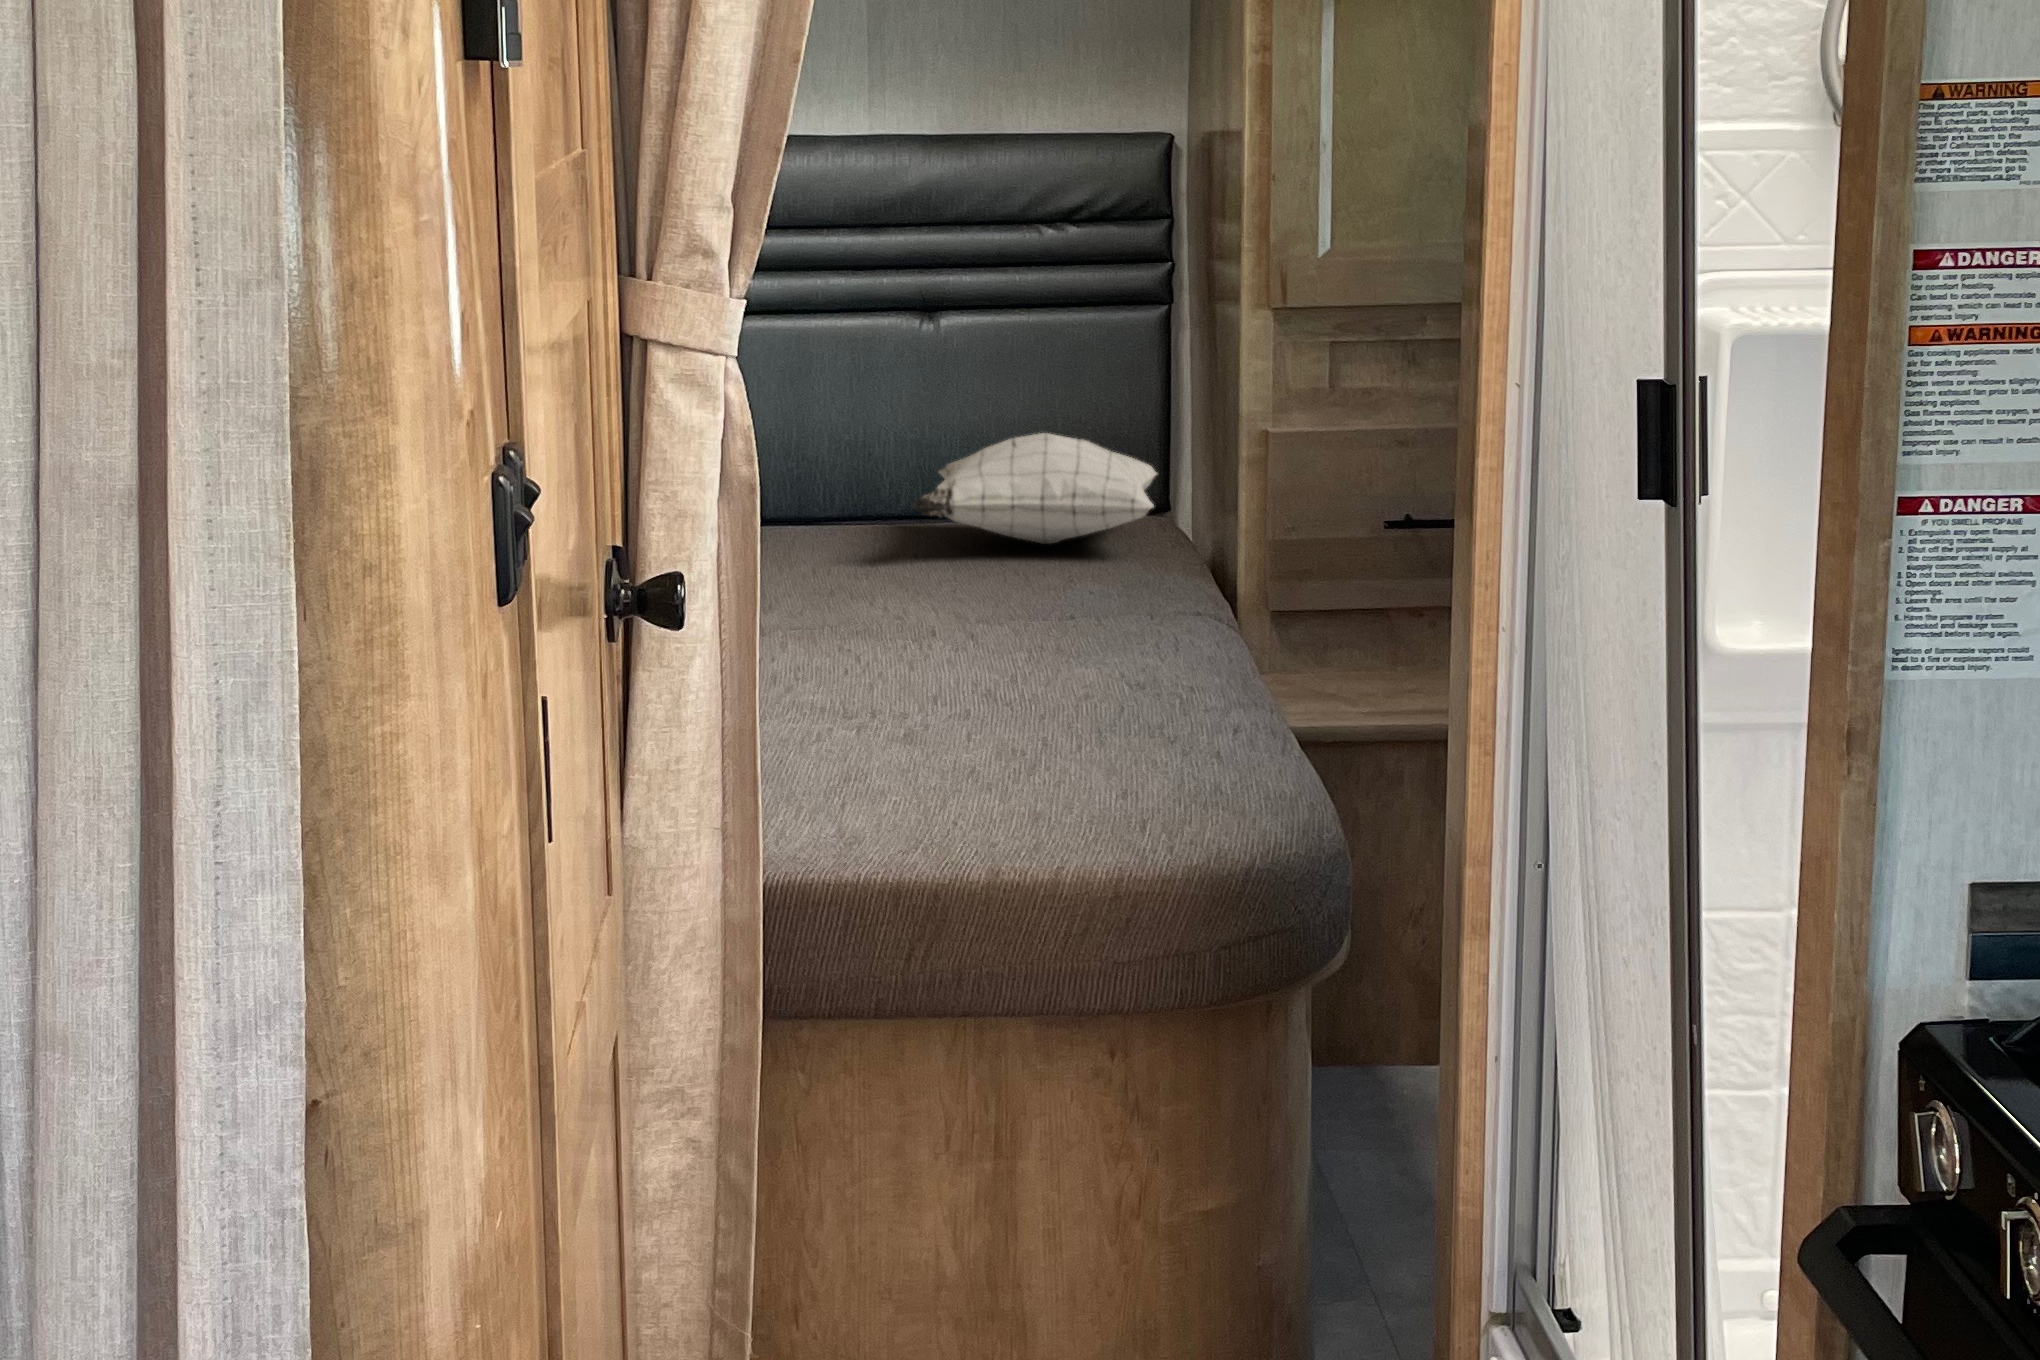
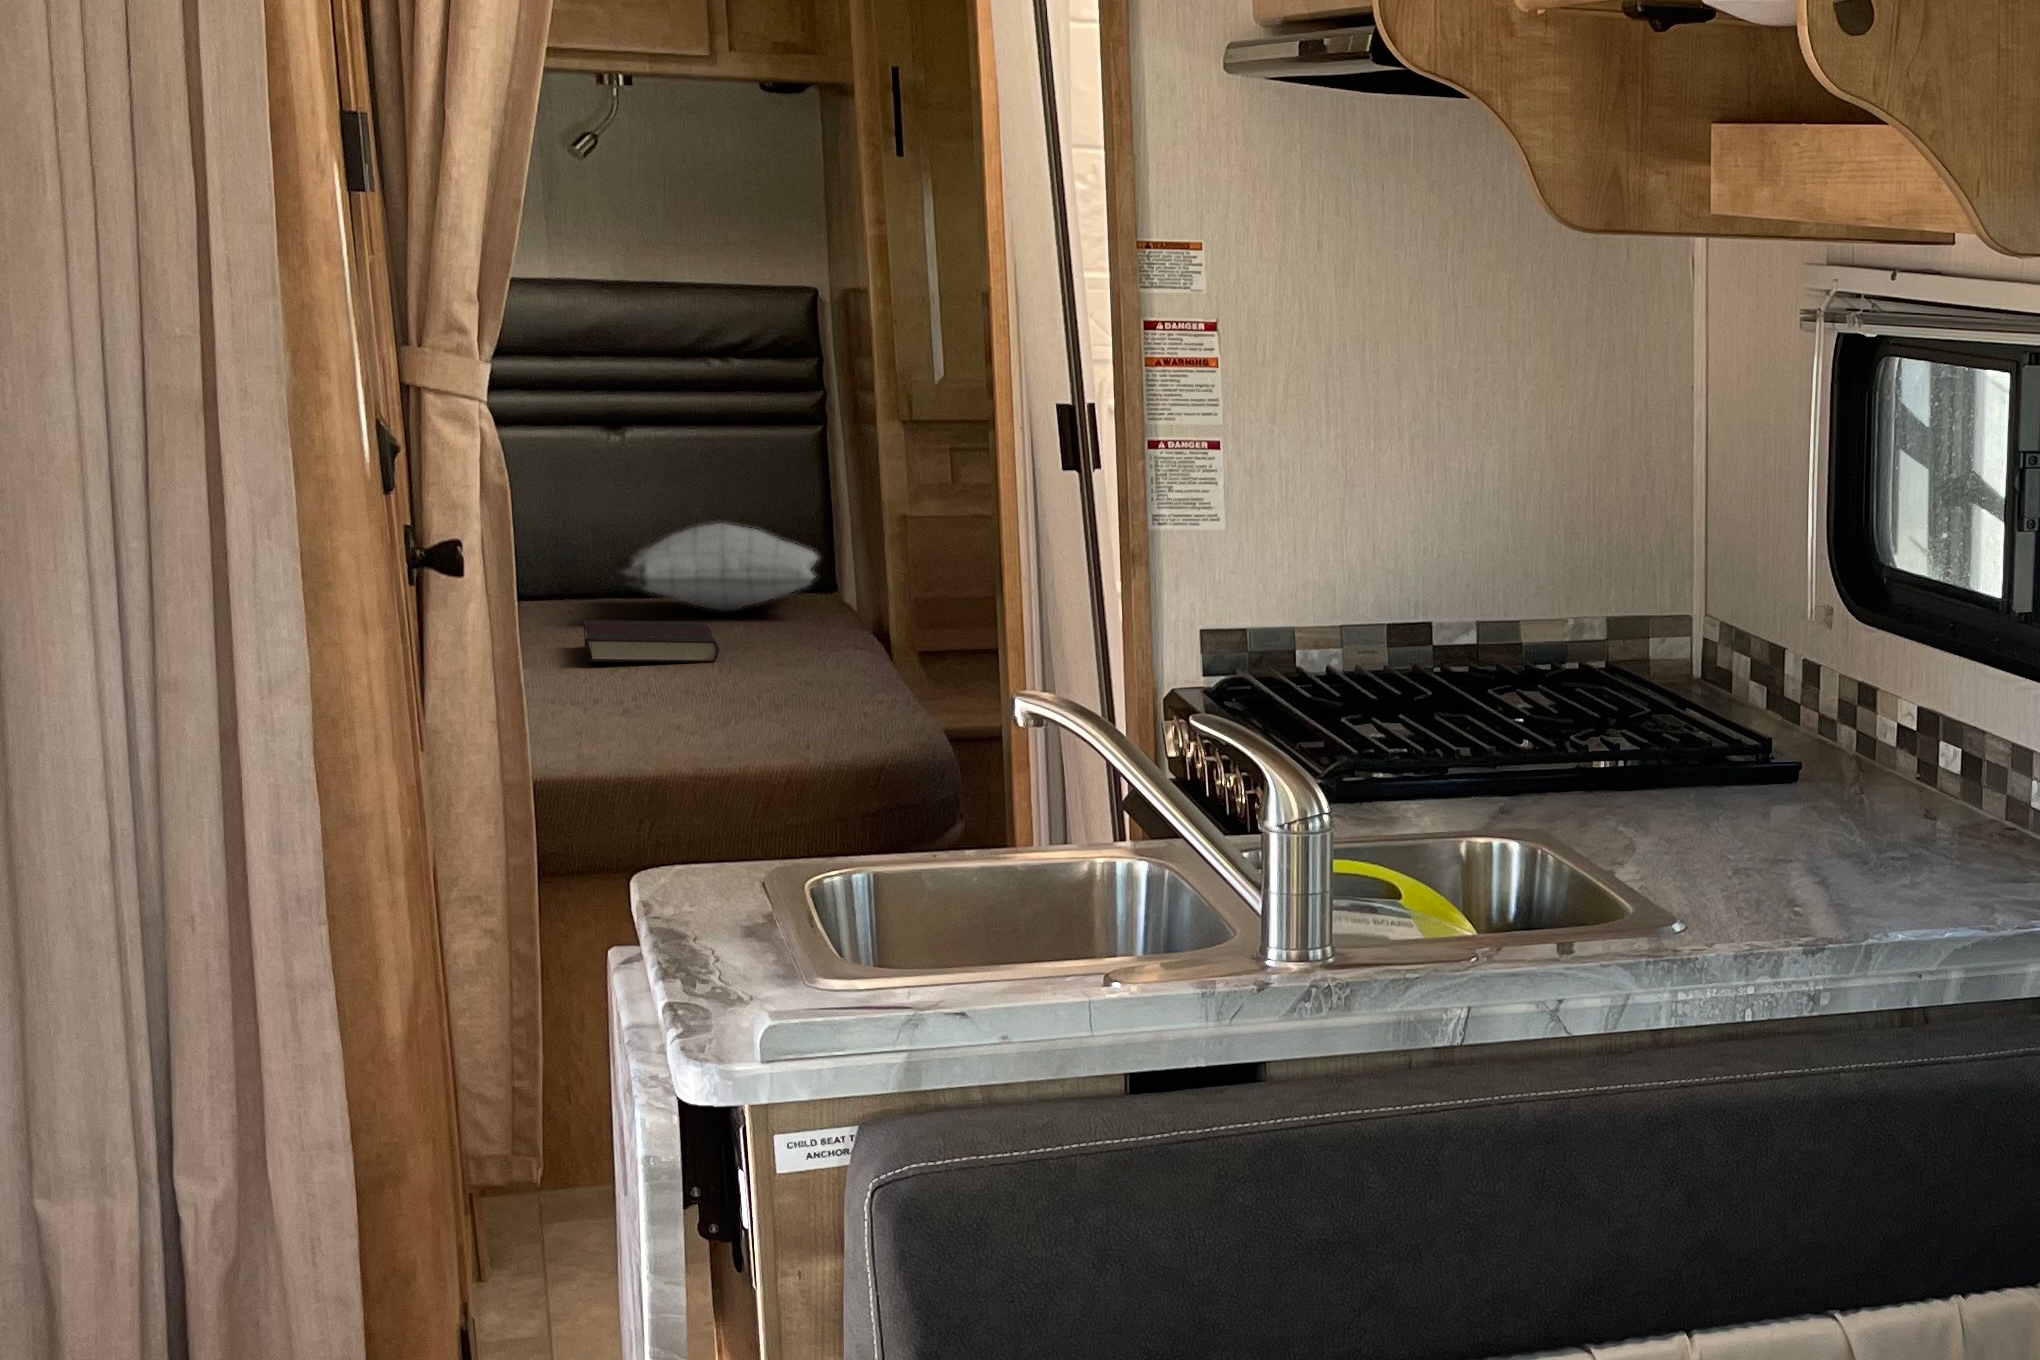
book: none [875,566,1032,632] -> present [584,620,719,662]

